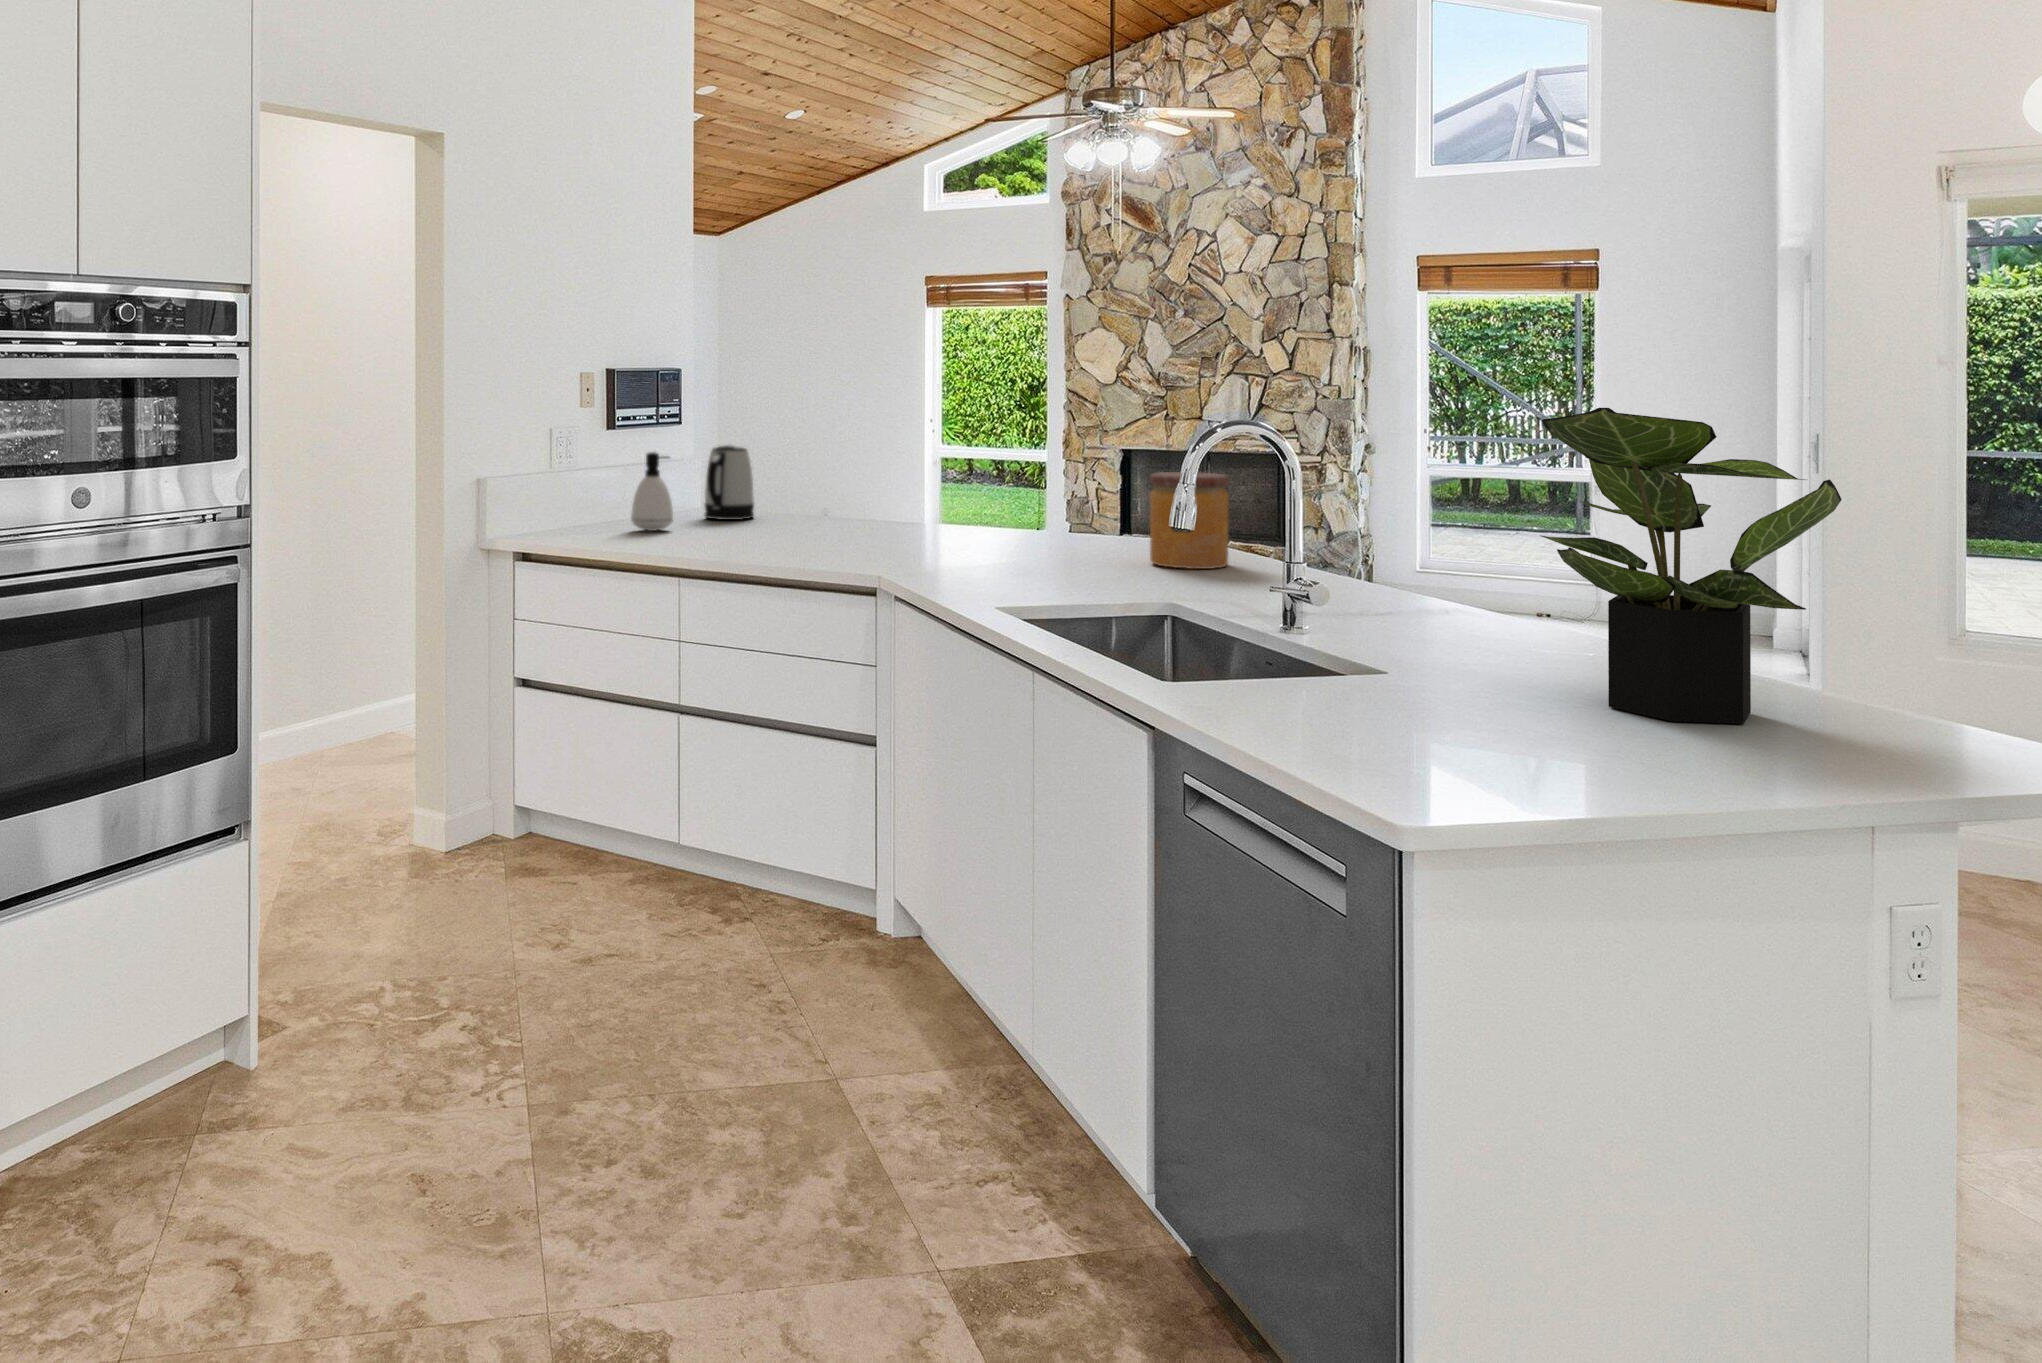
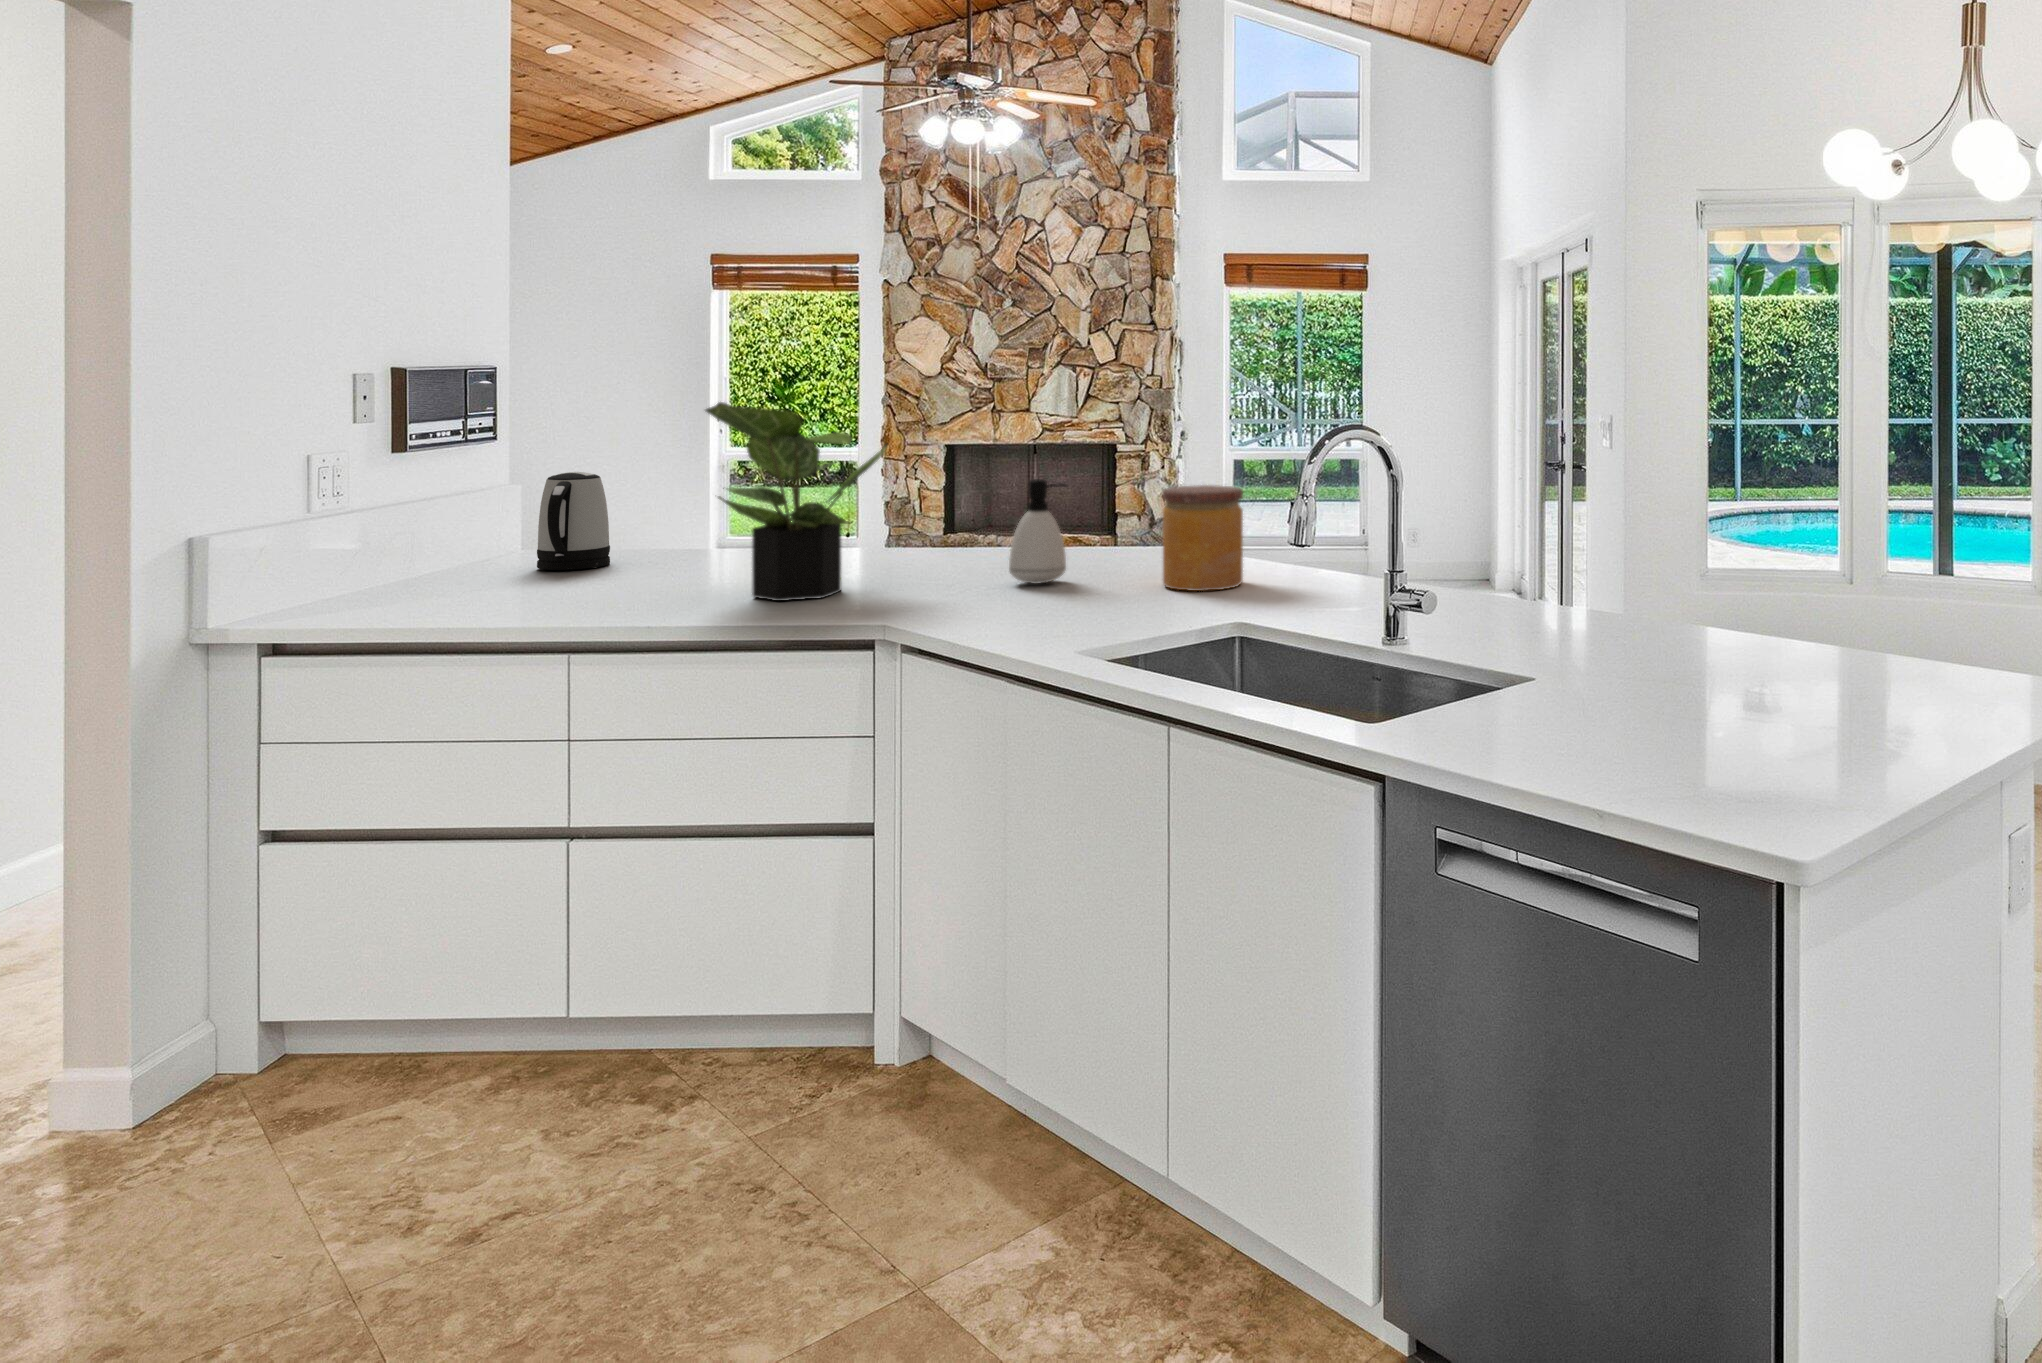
potted plant: present [1541,408,1842,724] -> present [706,402,887,601]
soap dispenser: present [631,452,673,531] -> present [1009,479,1067,583]

